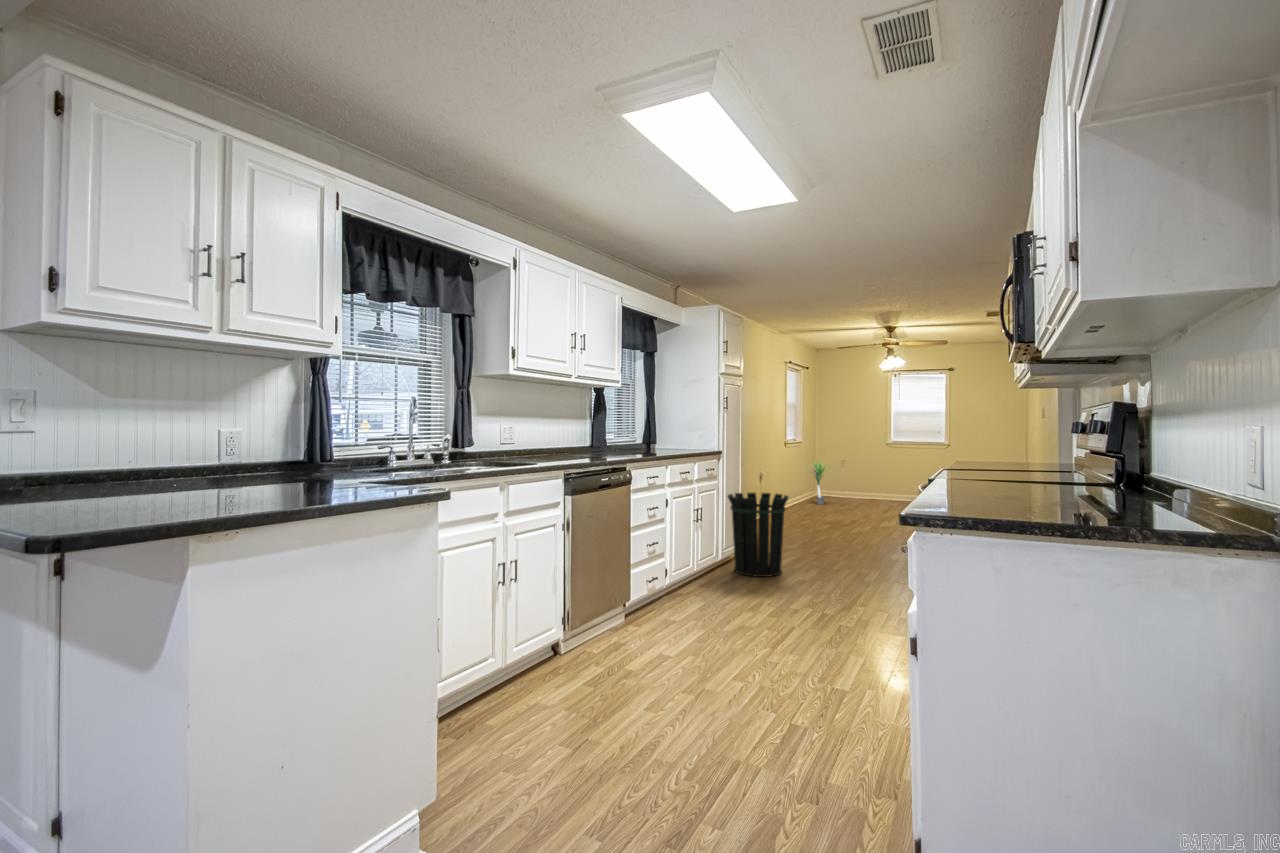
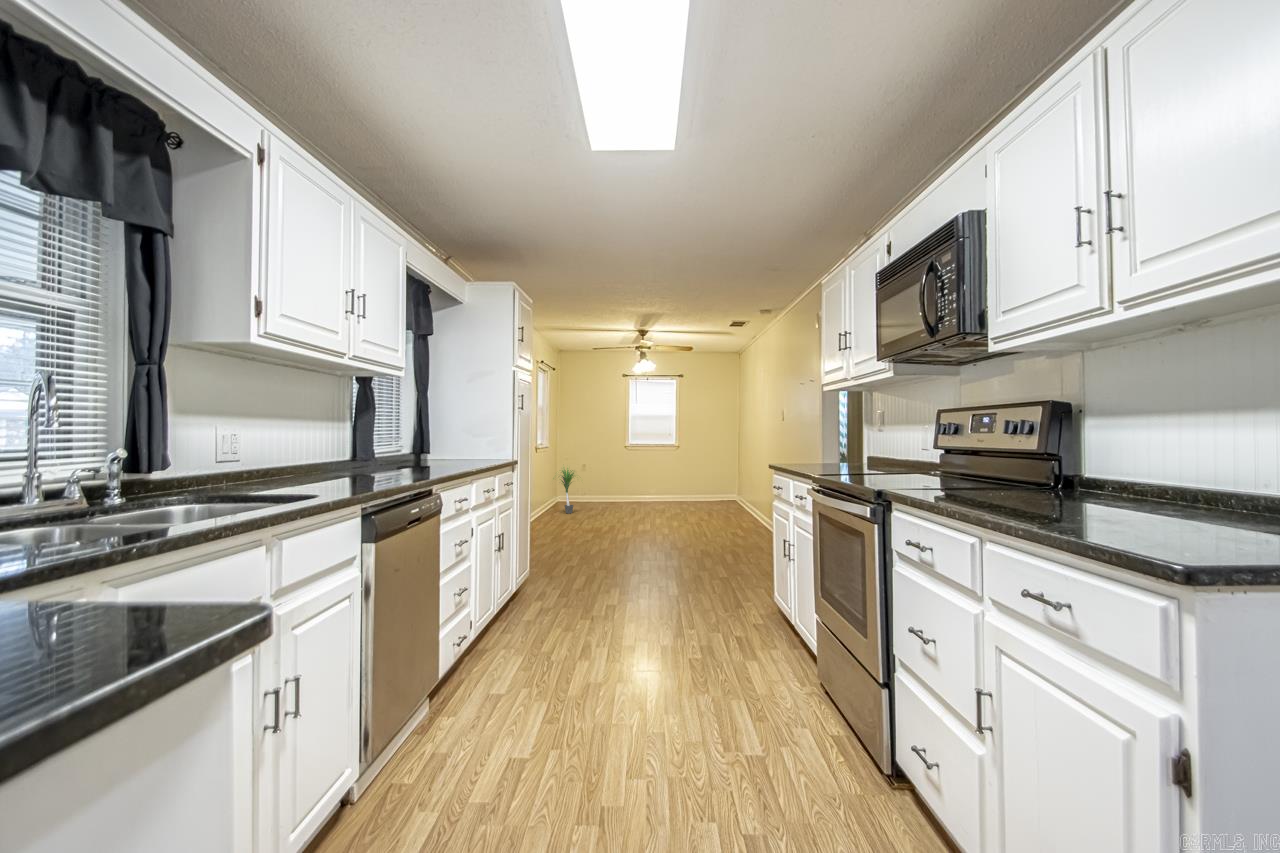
waste bin: present [728,492,789,577] -> none [521,509,595,611]

